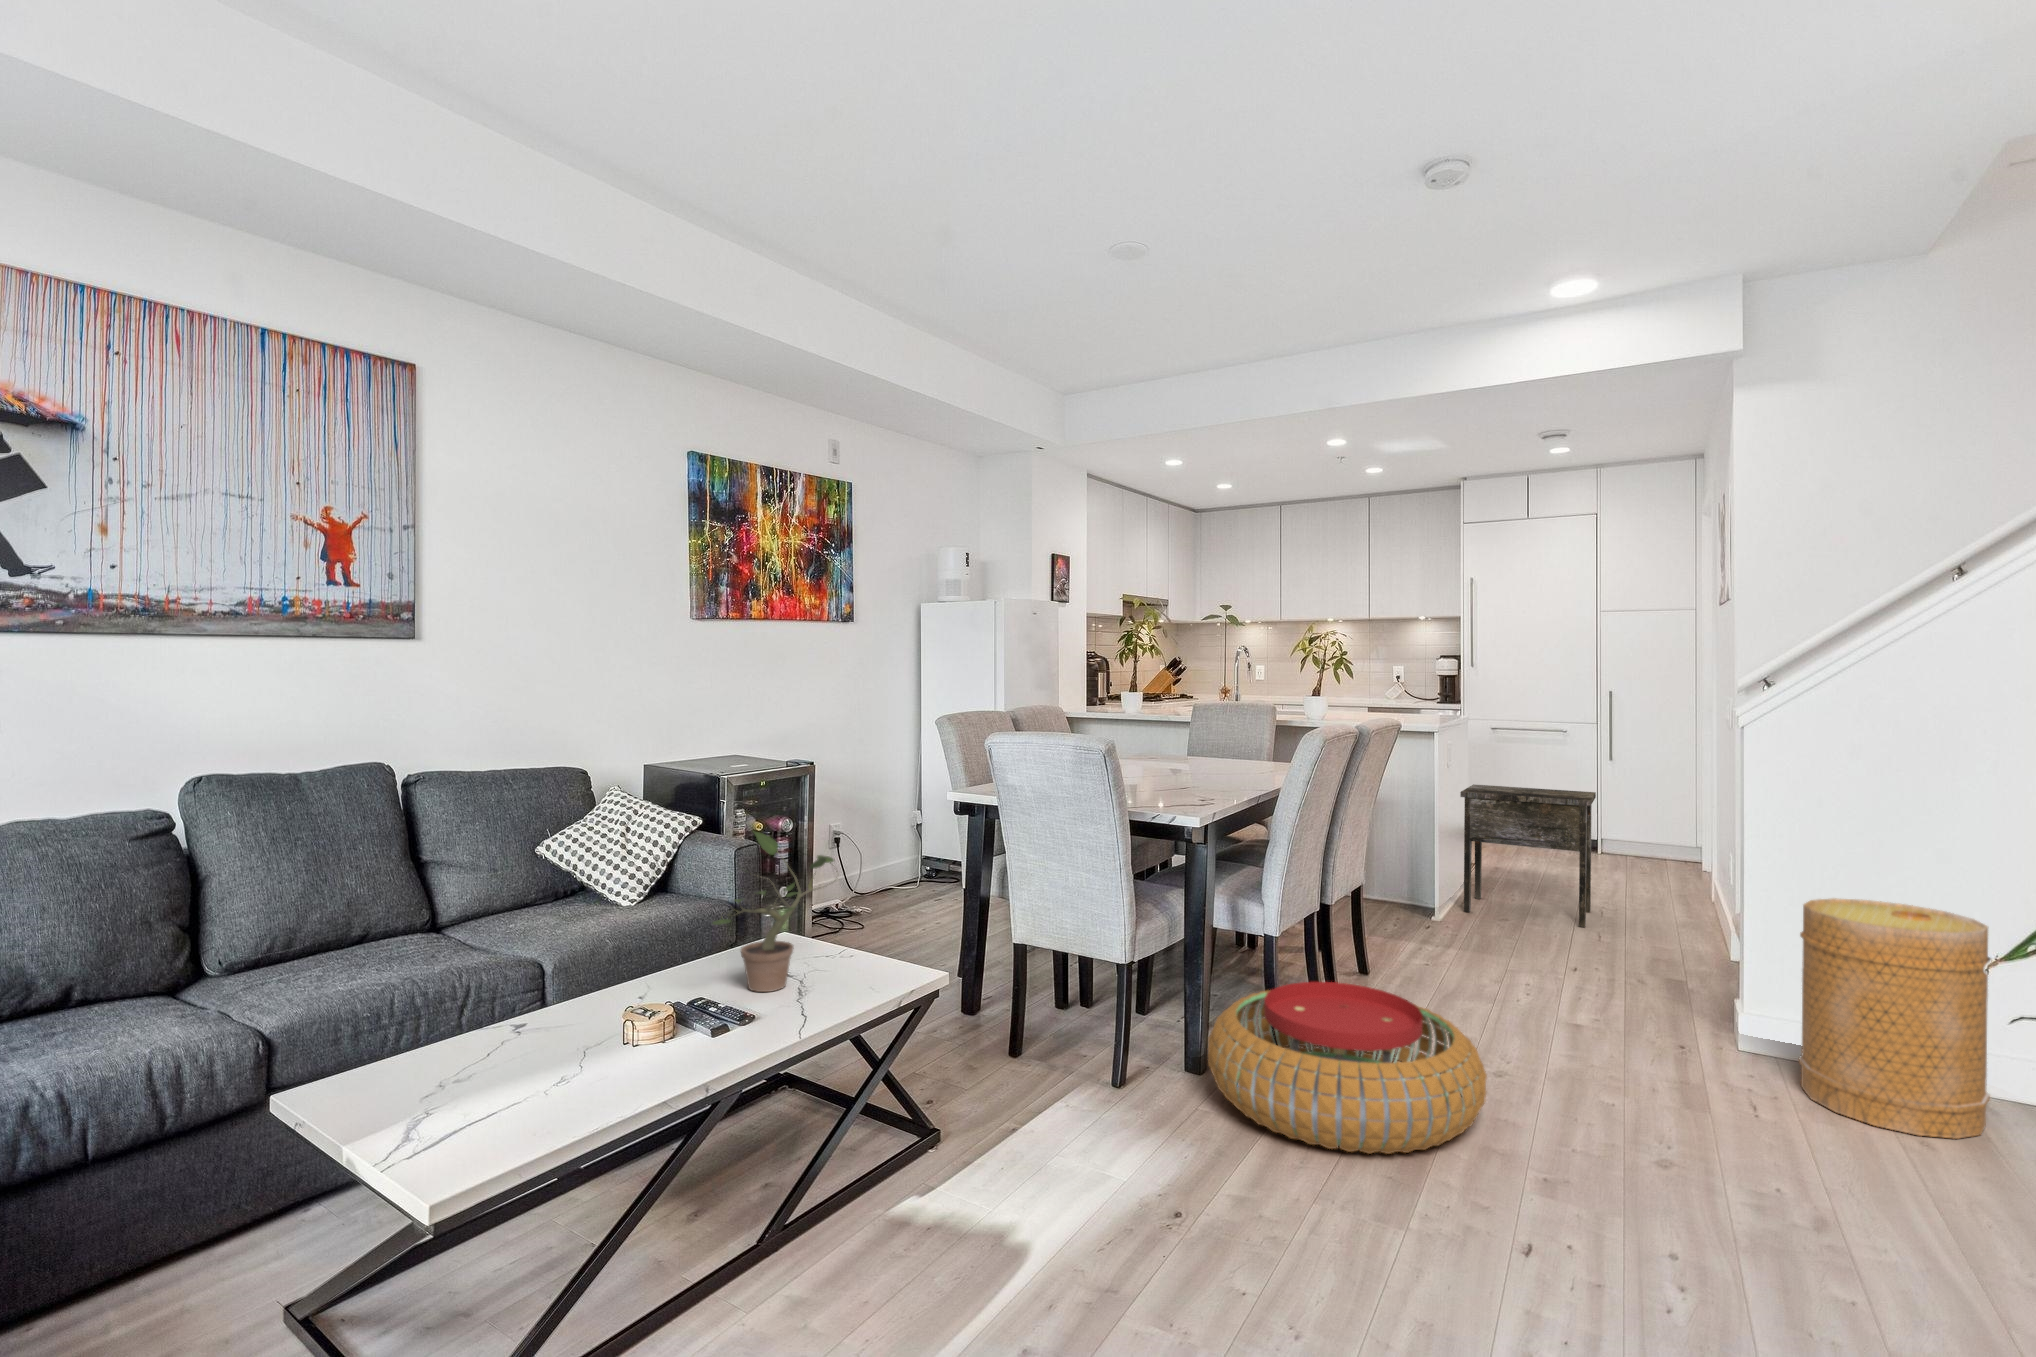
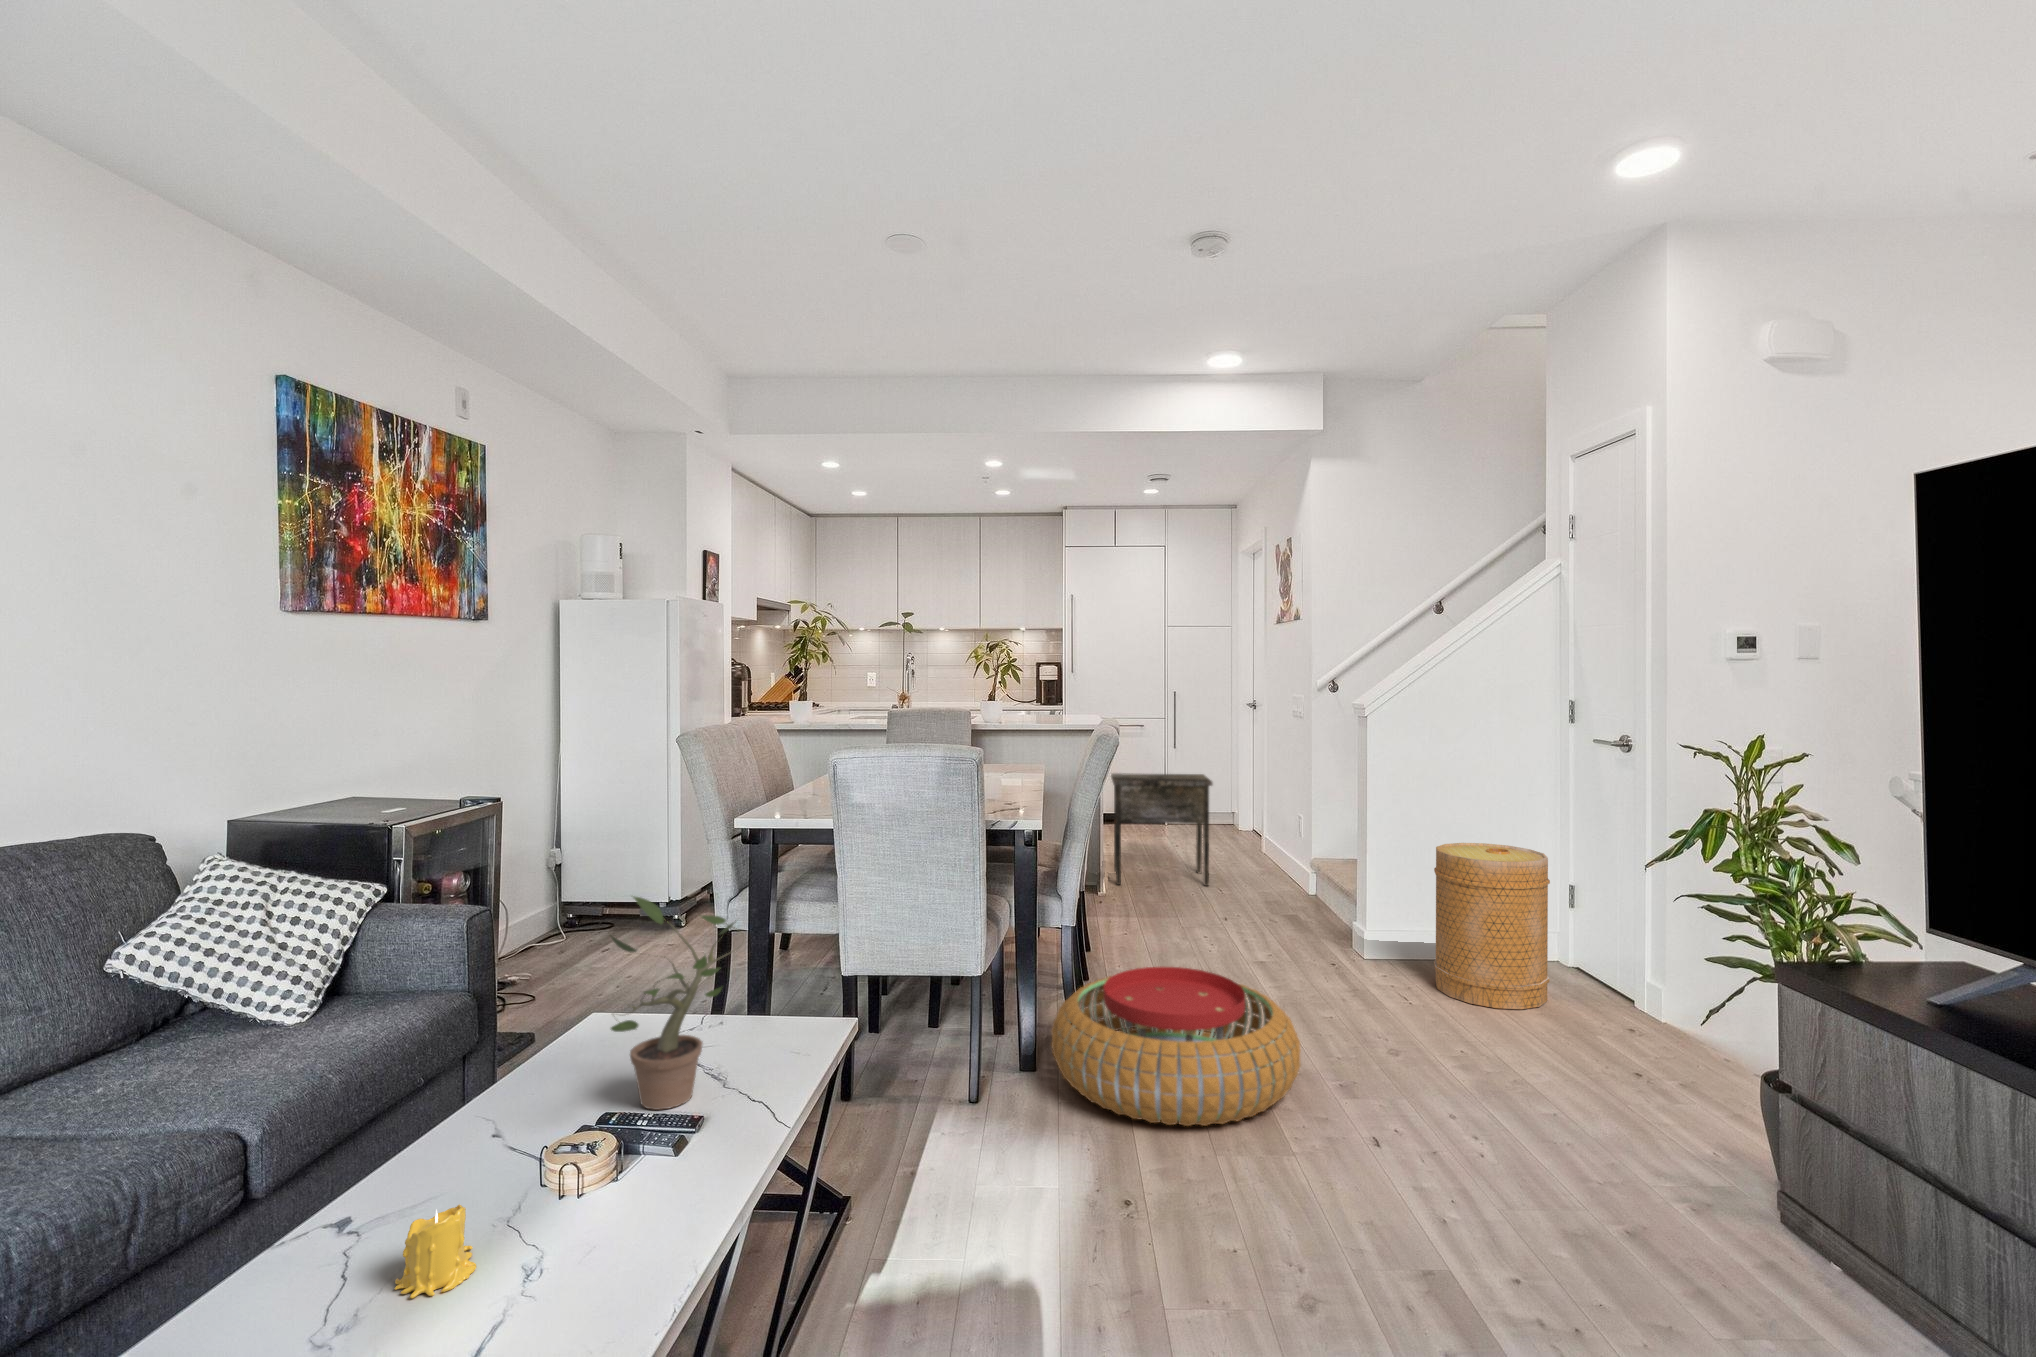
candle: none [528,1002,580,1054] -> present [395,1205,476,1298]

